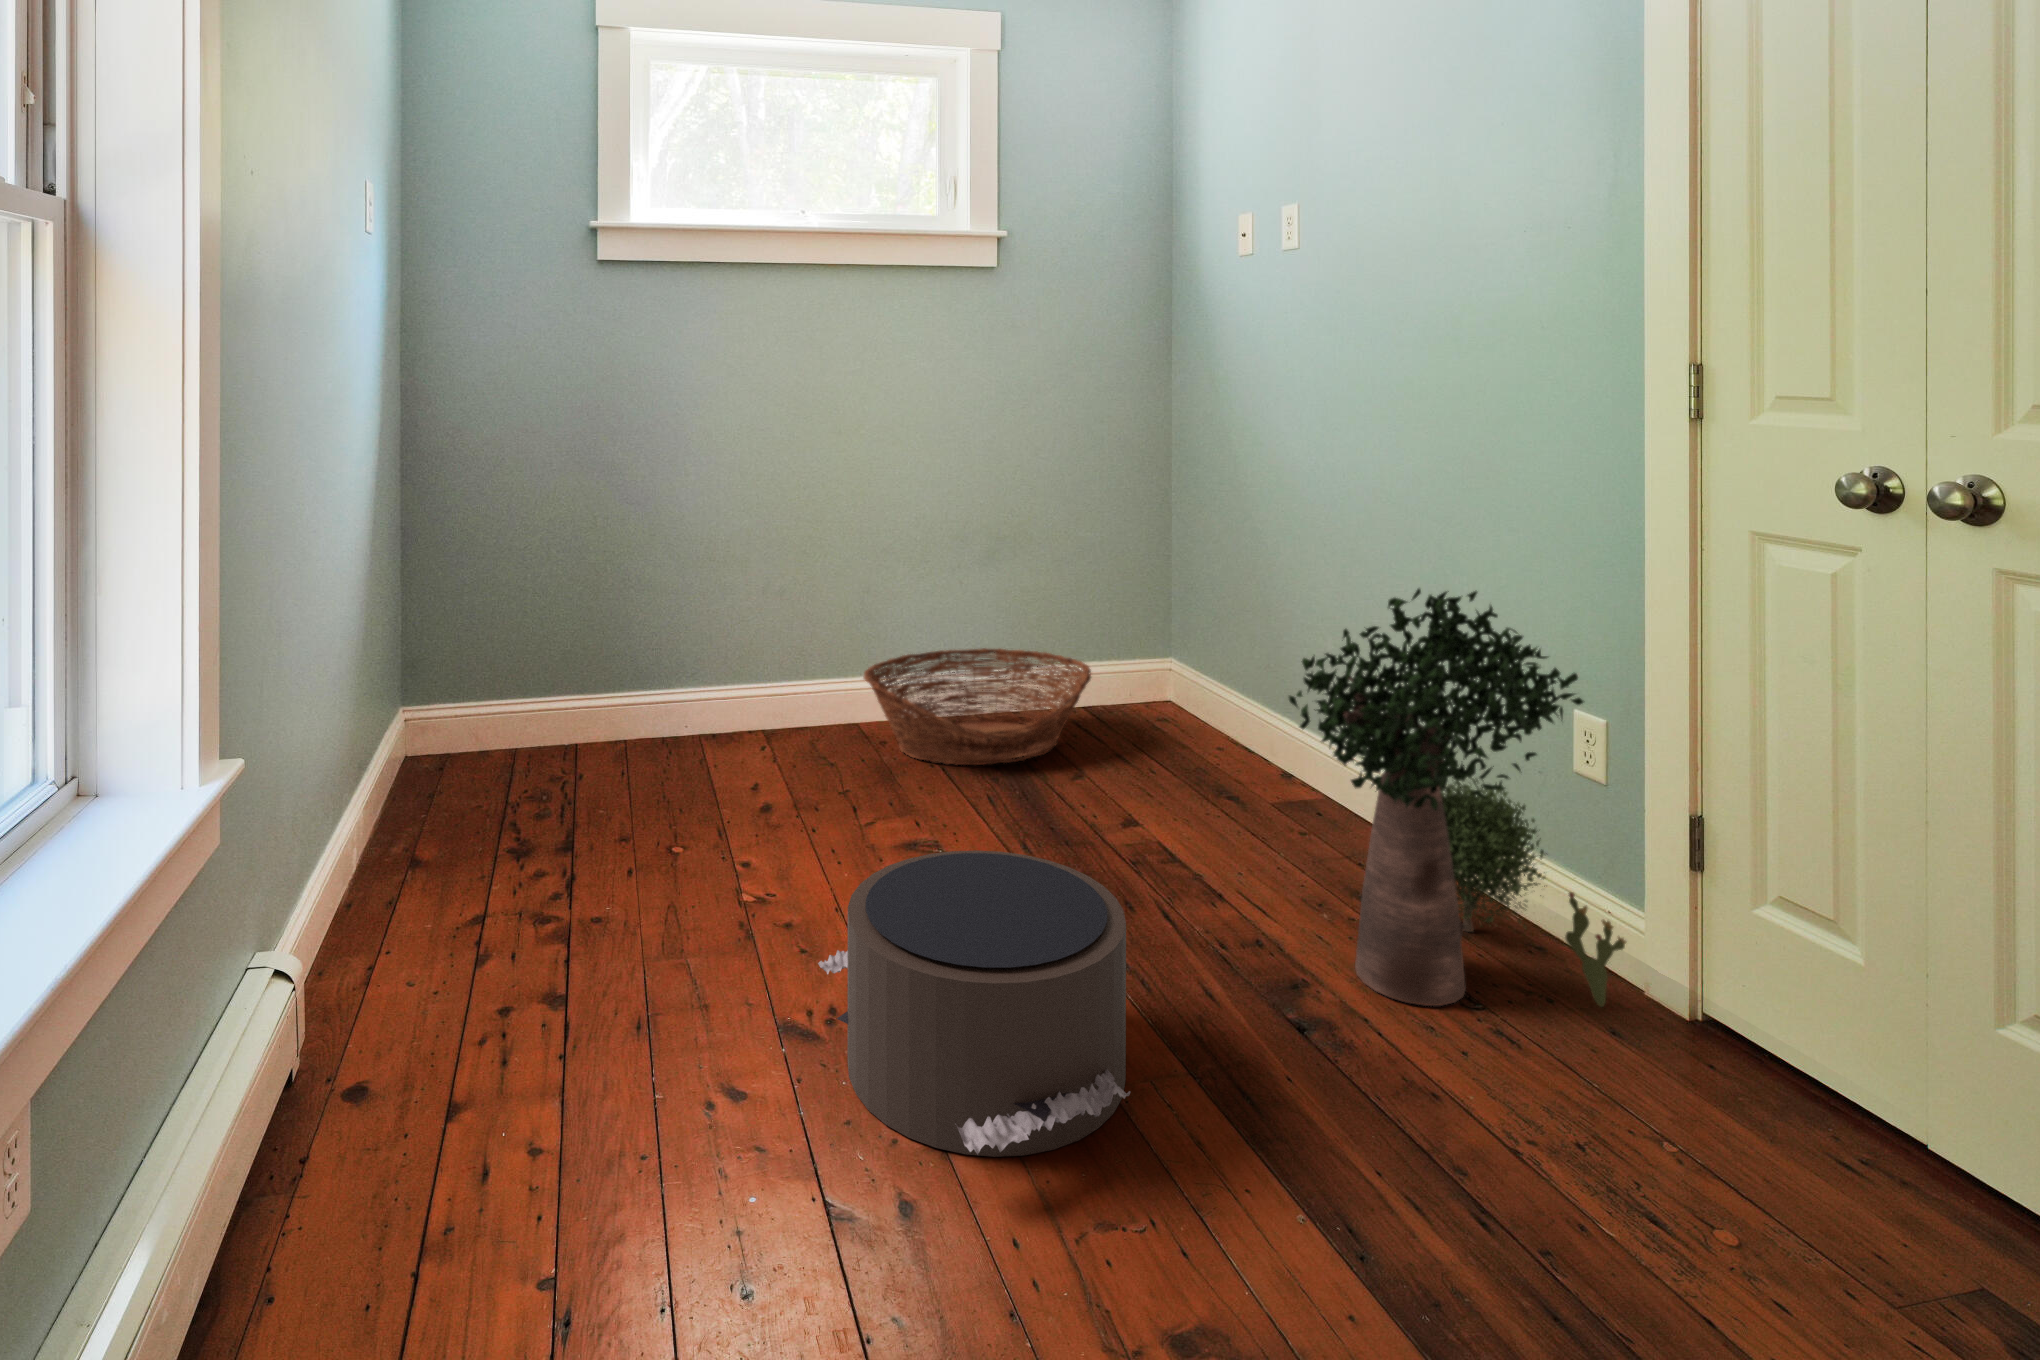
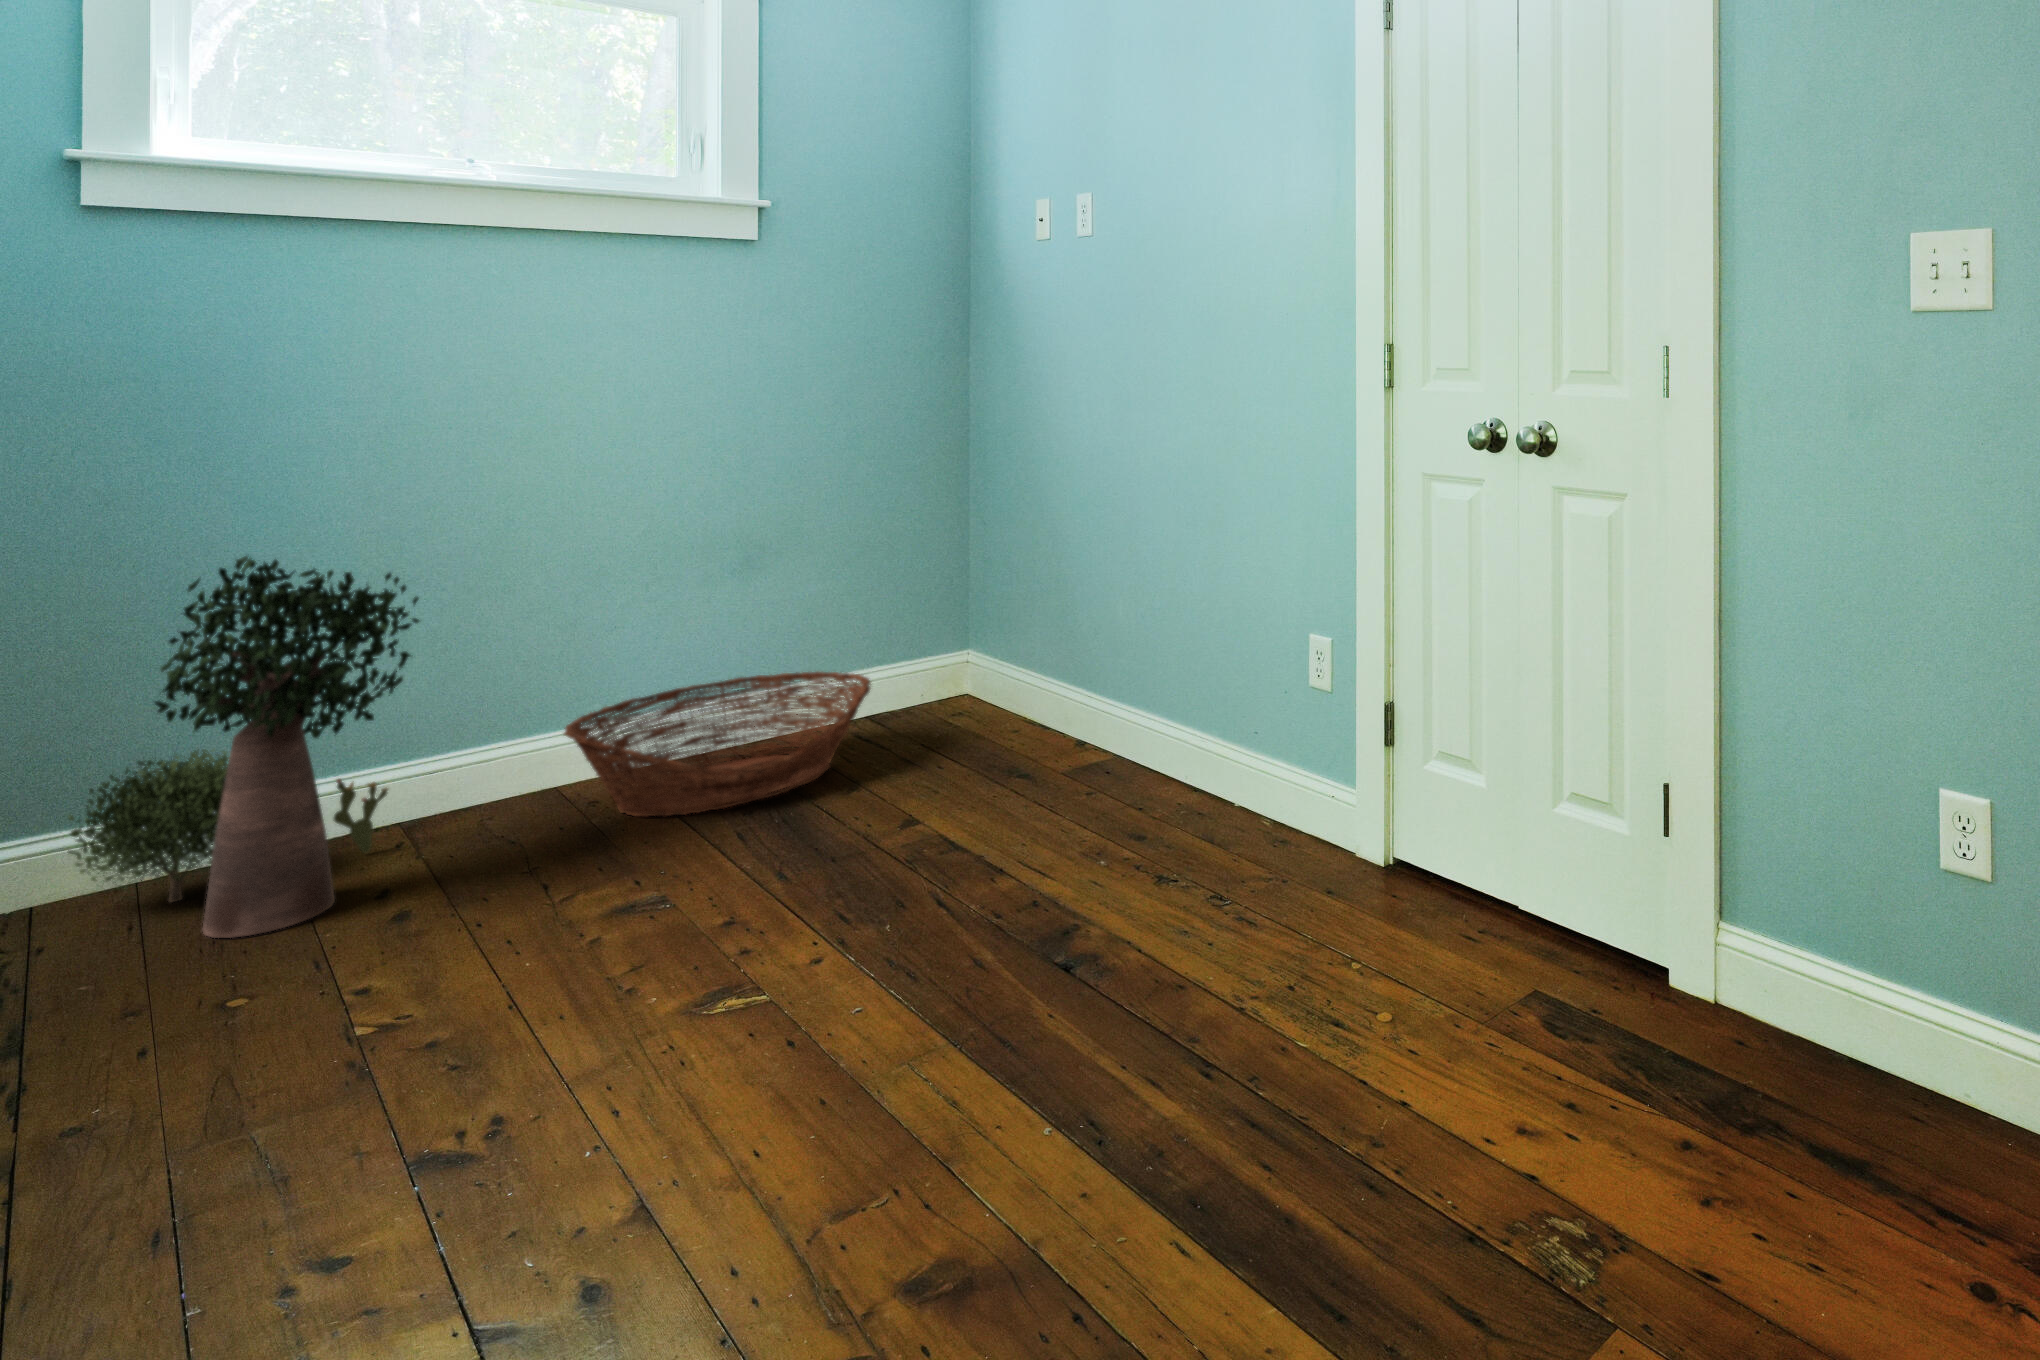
potted plant: present [1289,589,1626,1007] -> present [68,556,419,938]
pouf: present [818,850,1130,1157] -> none [483,873,883,1206]

